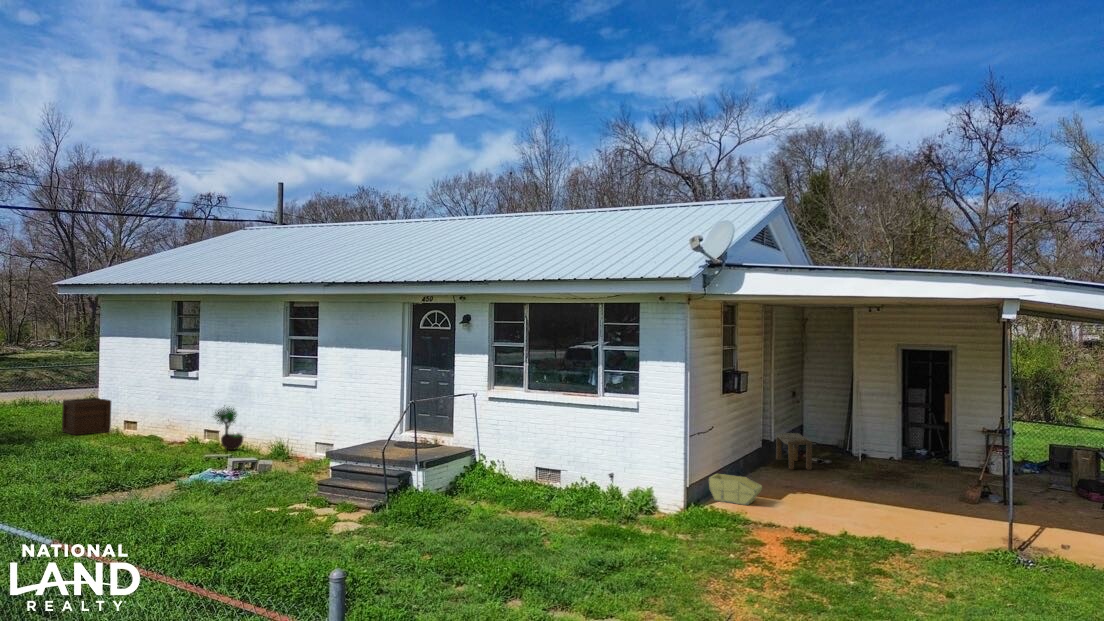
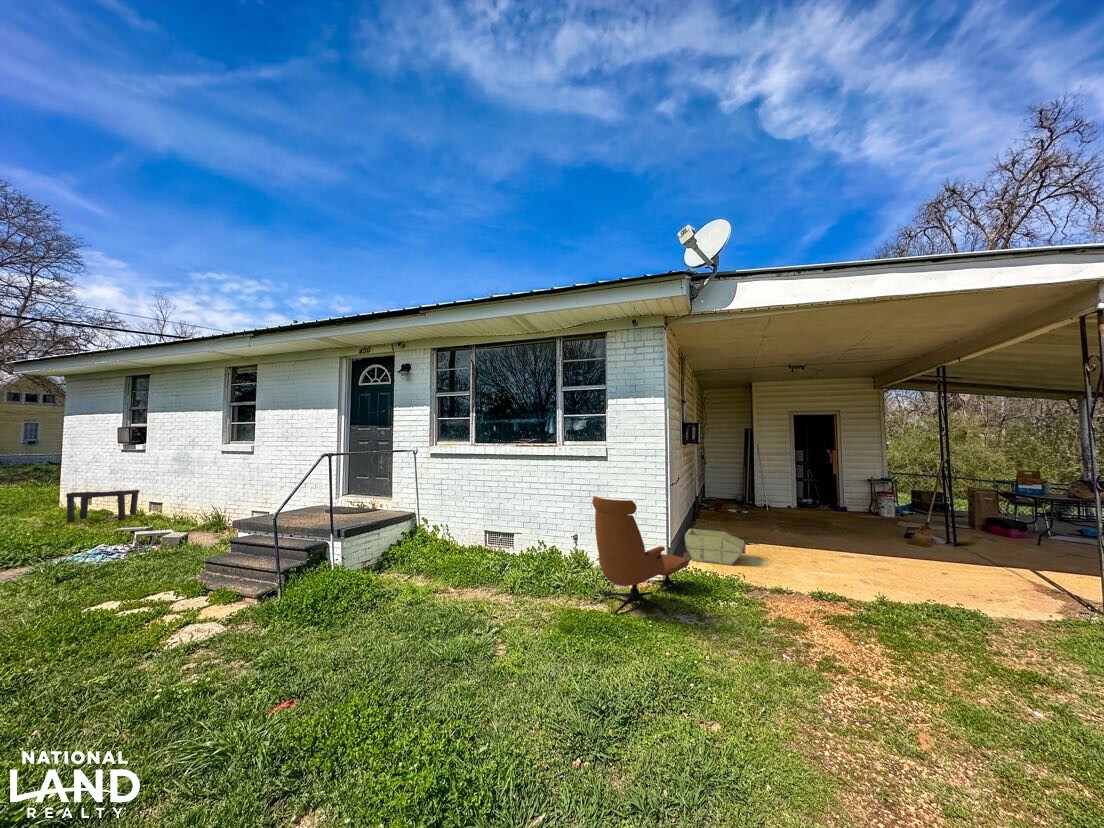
wooden crate: present [62,398,111,435] -> none [8,476,65,514]
potted tree: present [213,405,243,450] -> none [142,473,185,523]
bench: present [776,433,812,470] -> present [66,490,140,522]
lounge chair: none [621,443,700,530] -> present [592,496,689,614]

